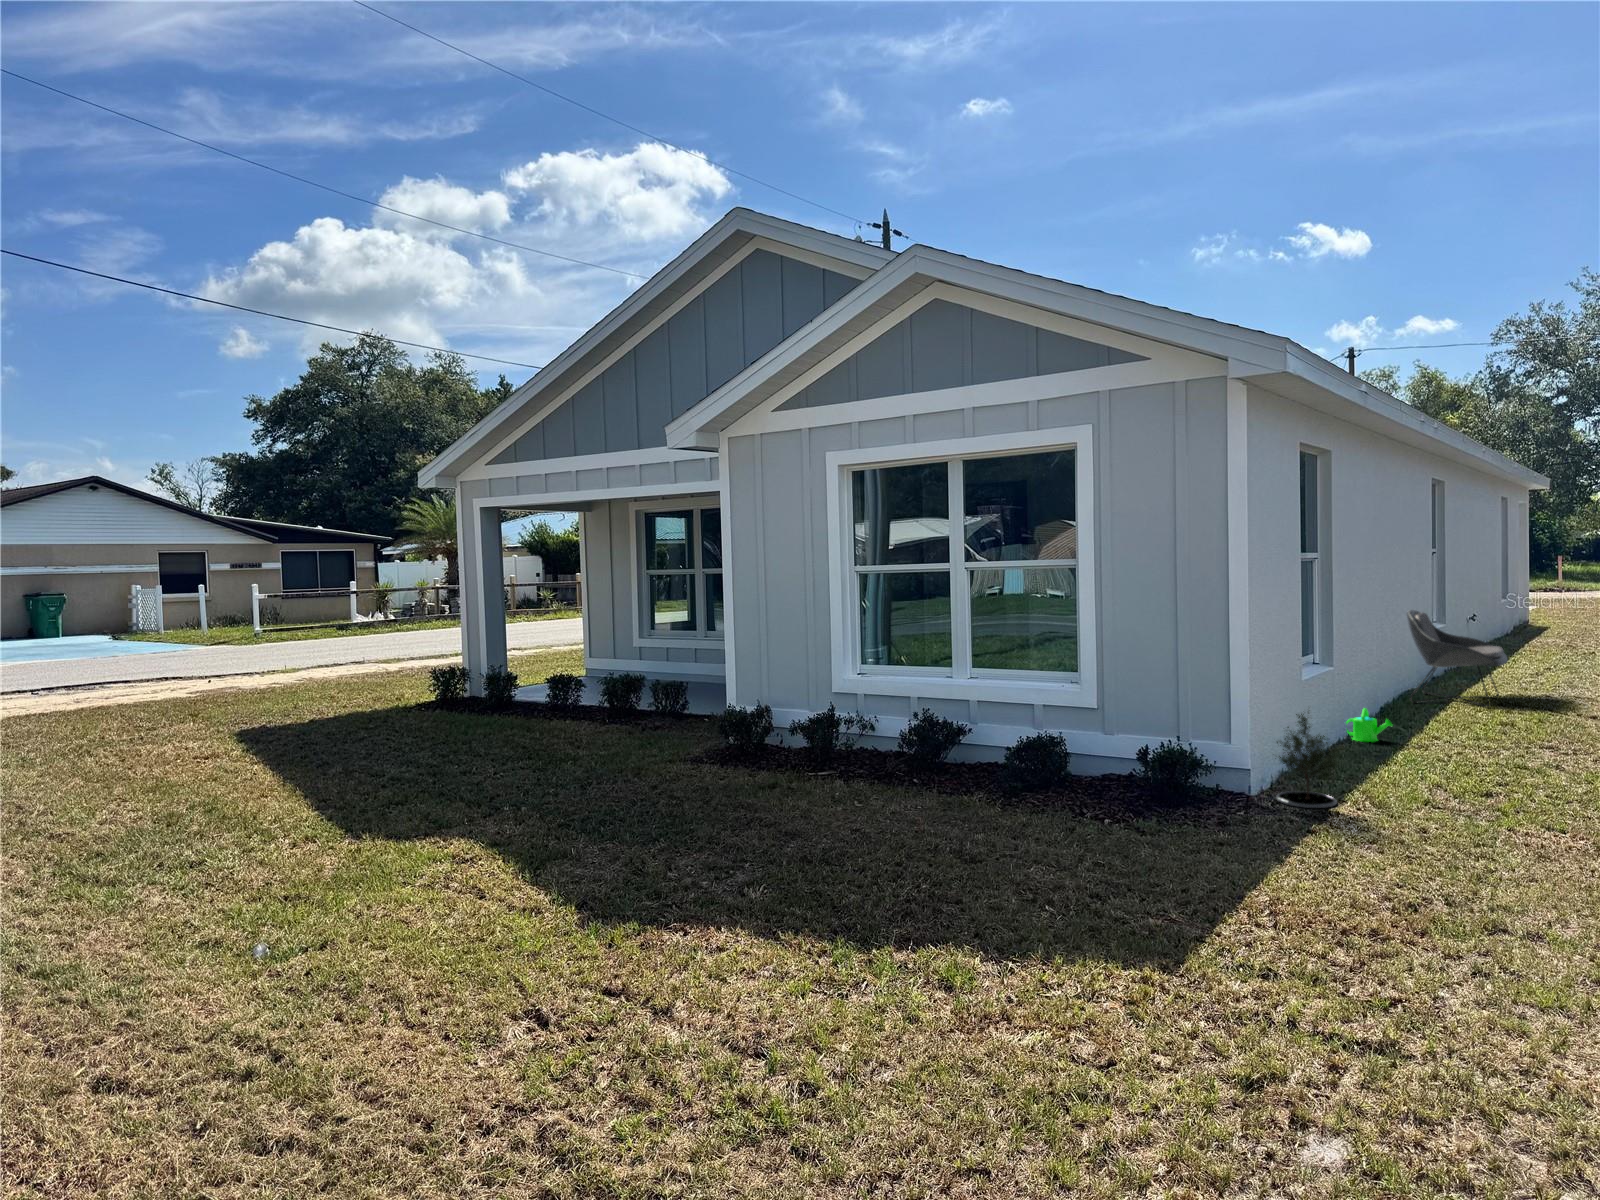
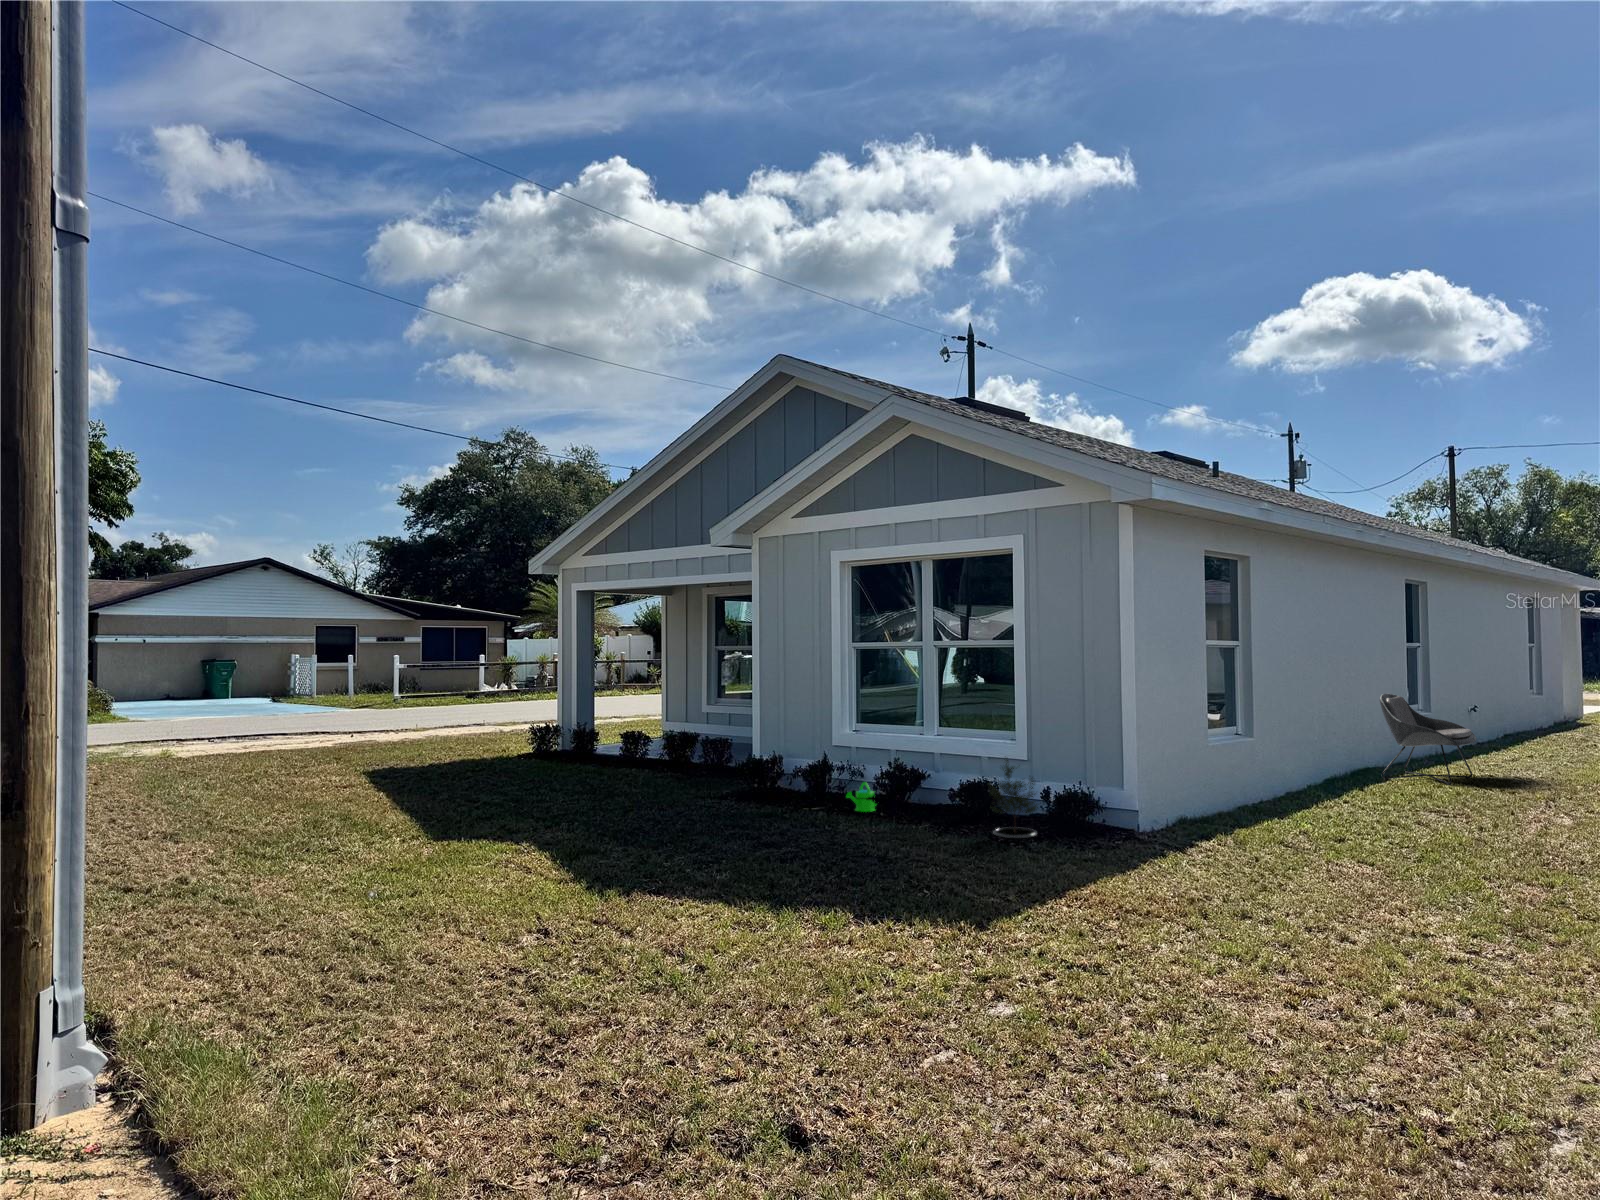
watering can: present [1346,708,1393,742] -> present [846,782,876,812]
potted tree: present [1276,712,1341,808] -> present [991,760,1038,838]

